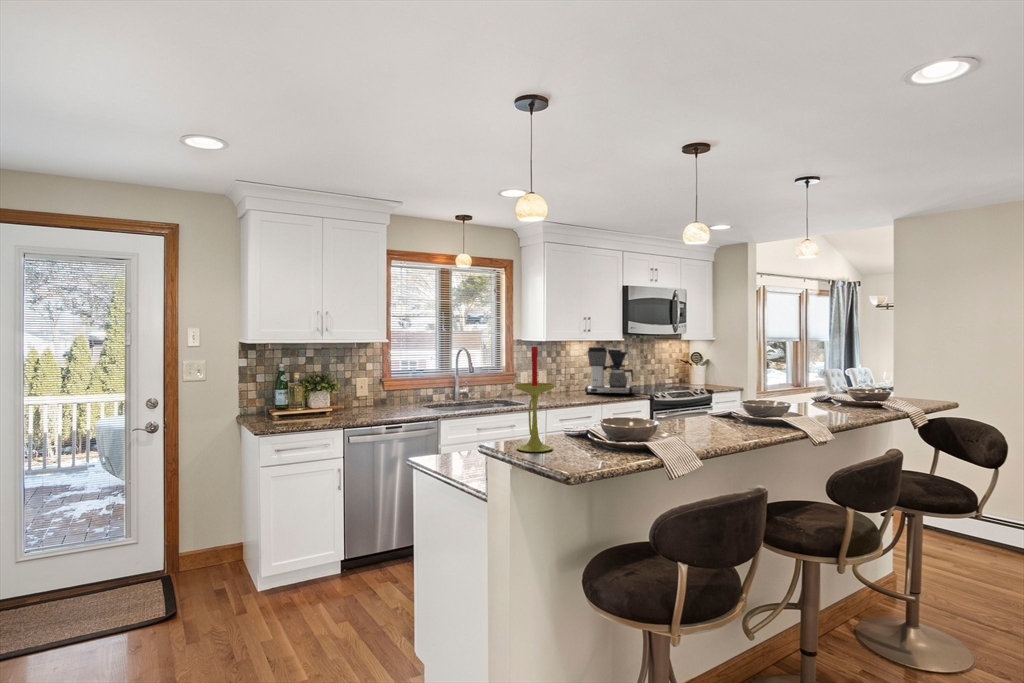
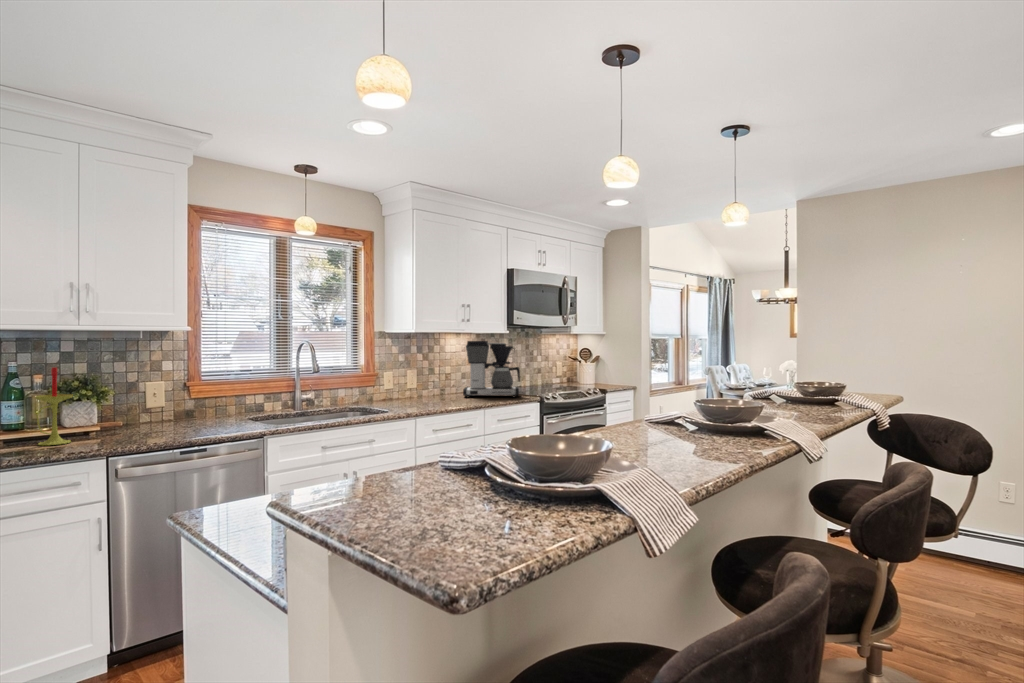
candle: present [515,347,555,452] -> present [36,367,73,445]

